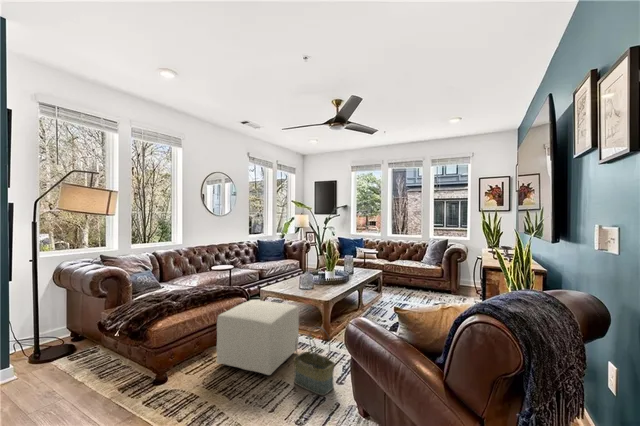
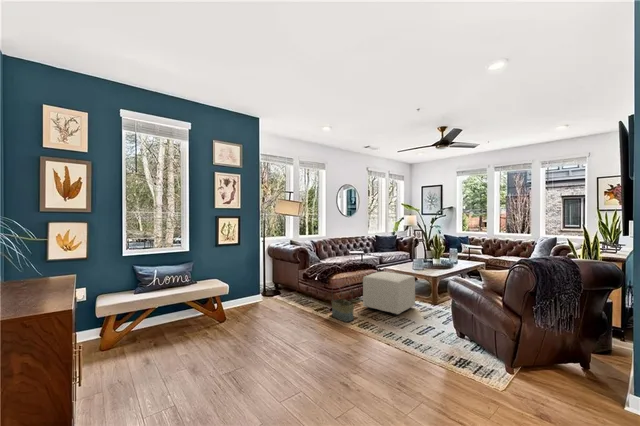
basket: present [293,327,335,395] -> present [331,299,354,322]

